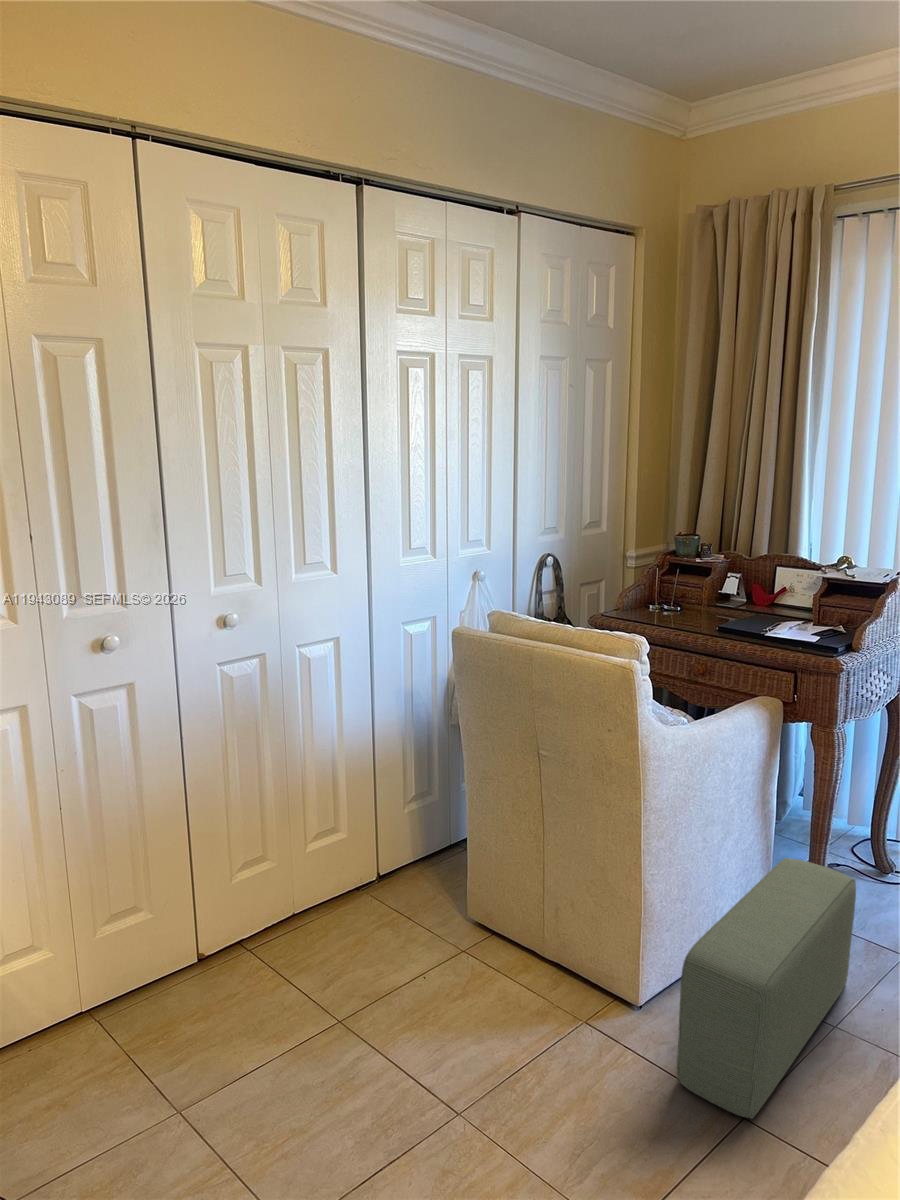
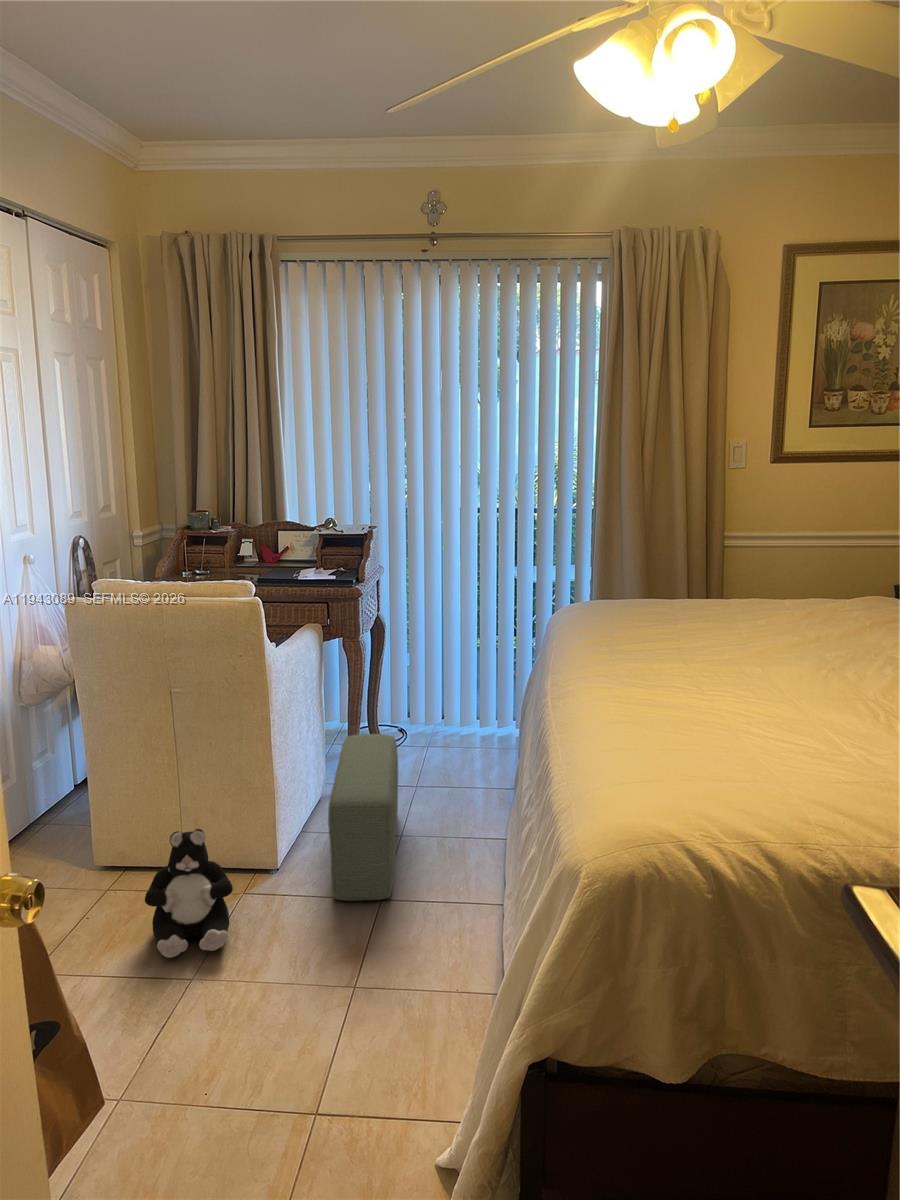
plush toy: none [440,916,549,1079] -> present [145,829,233,958]

